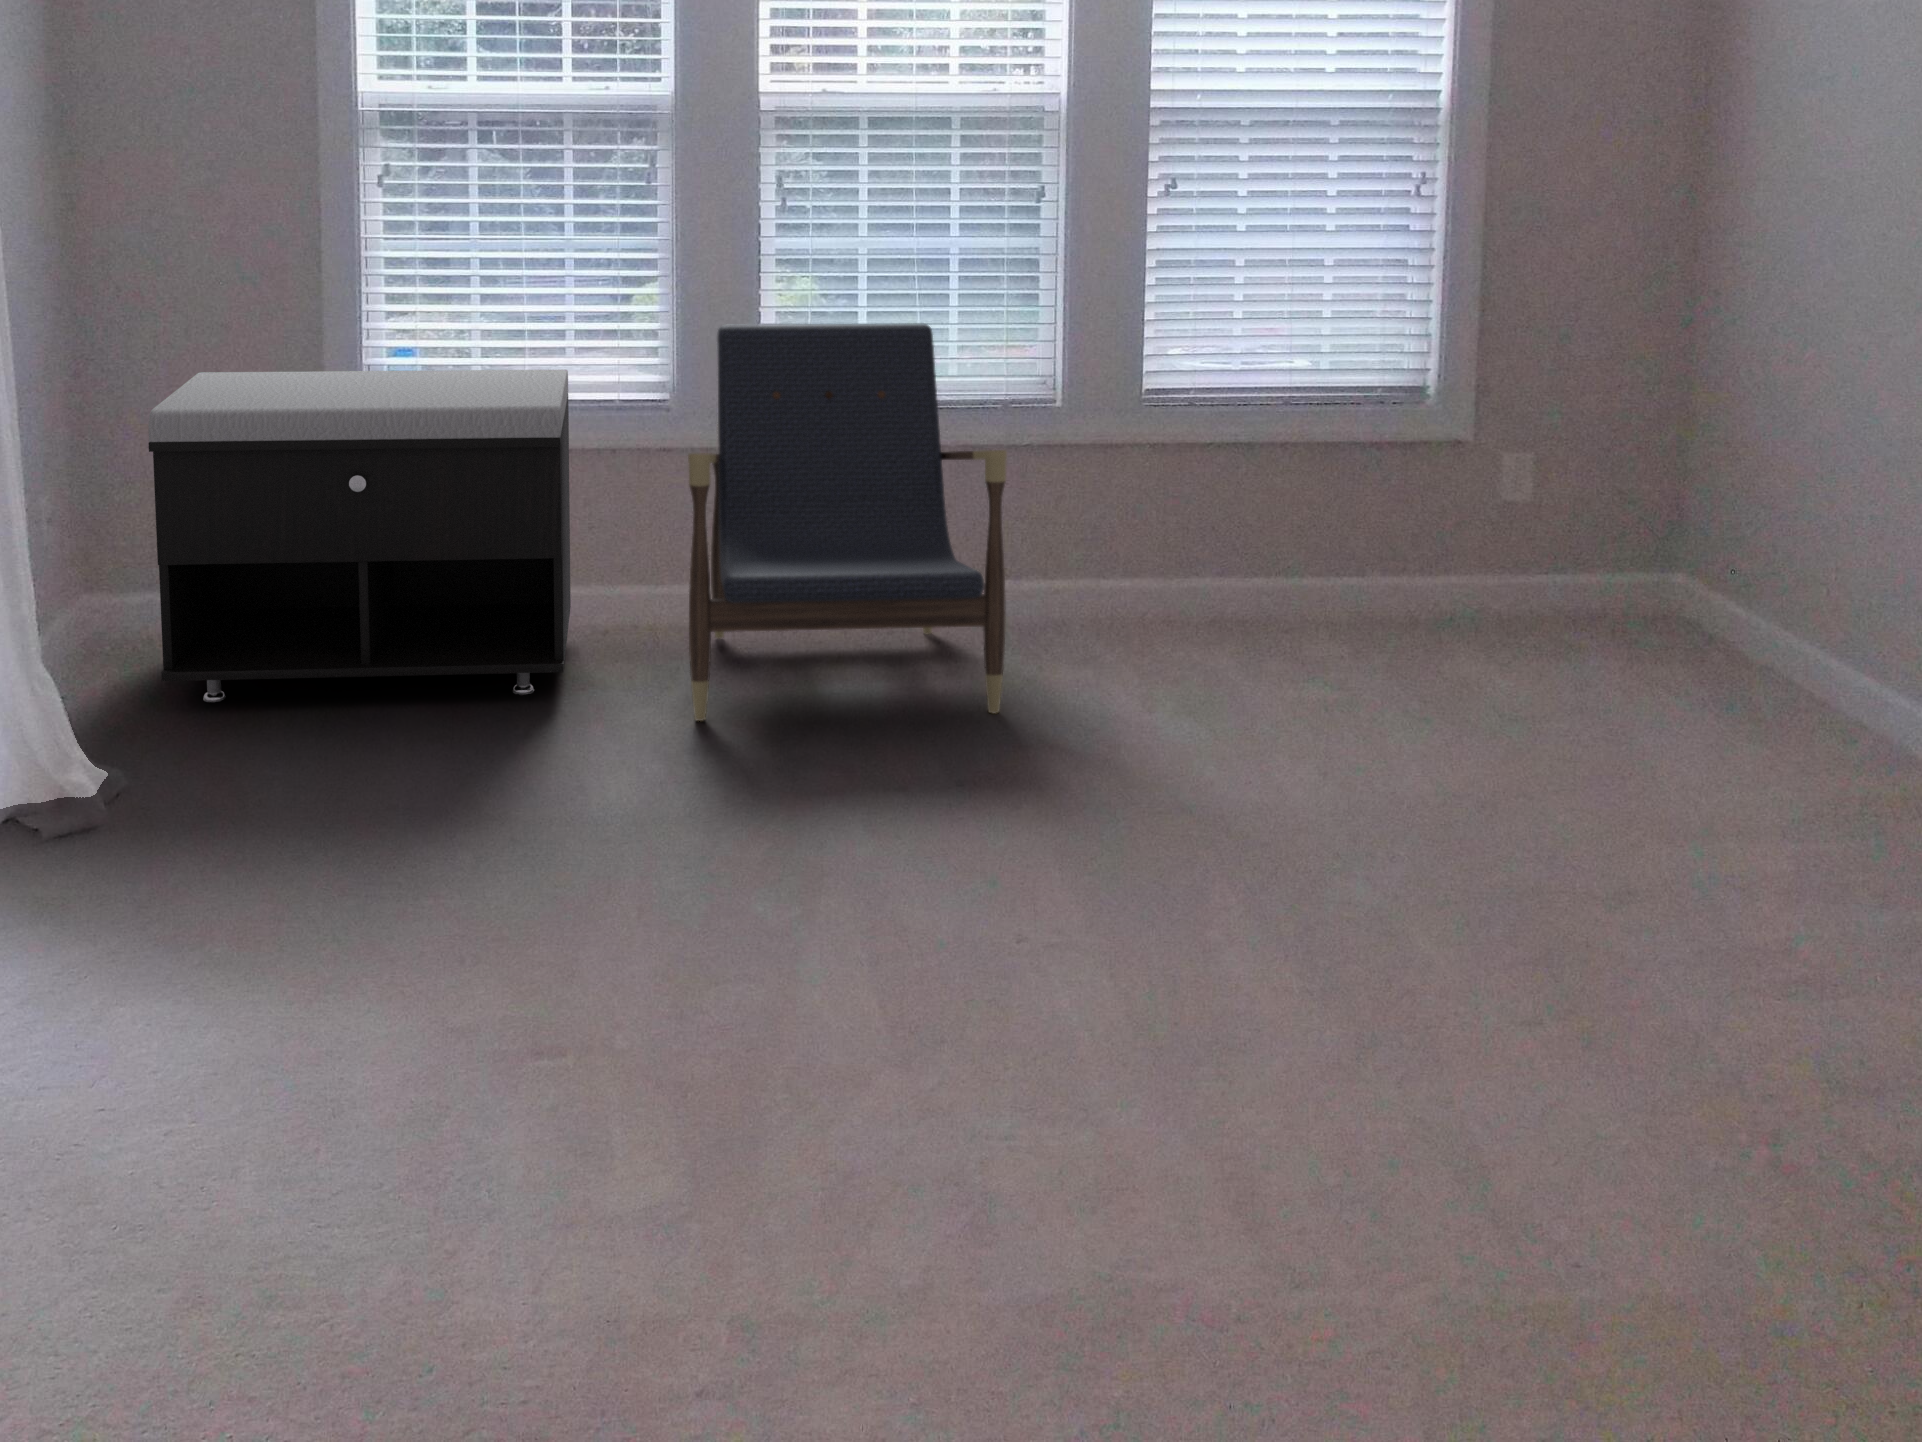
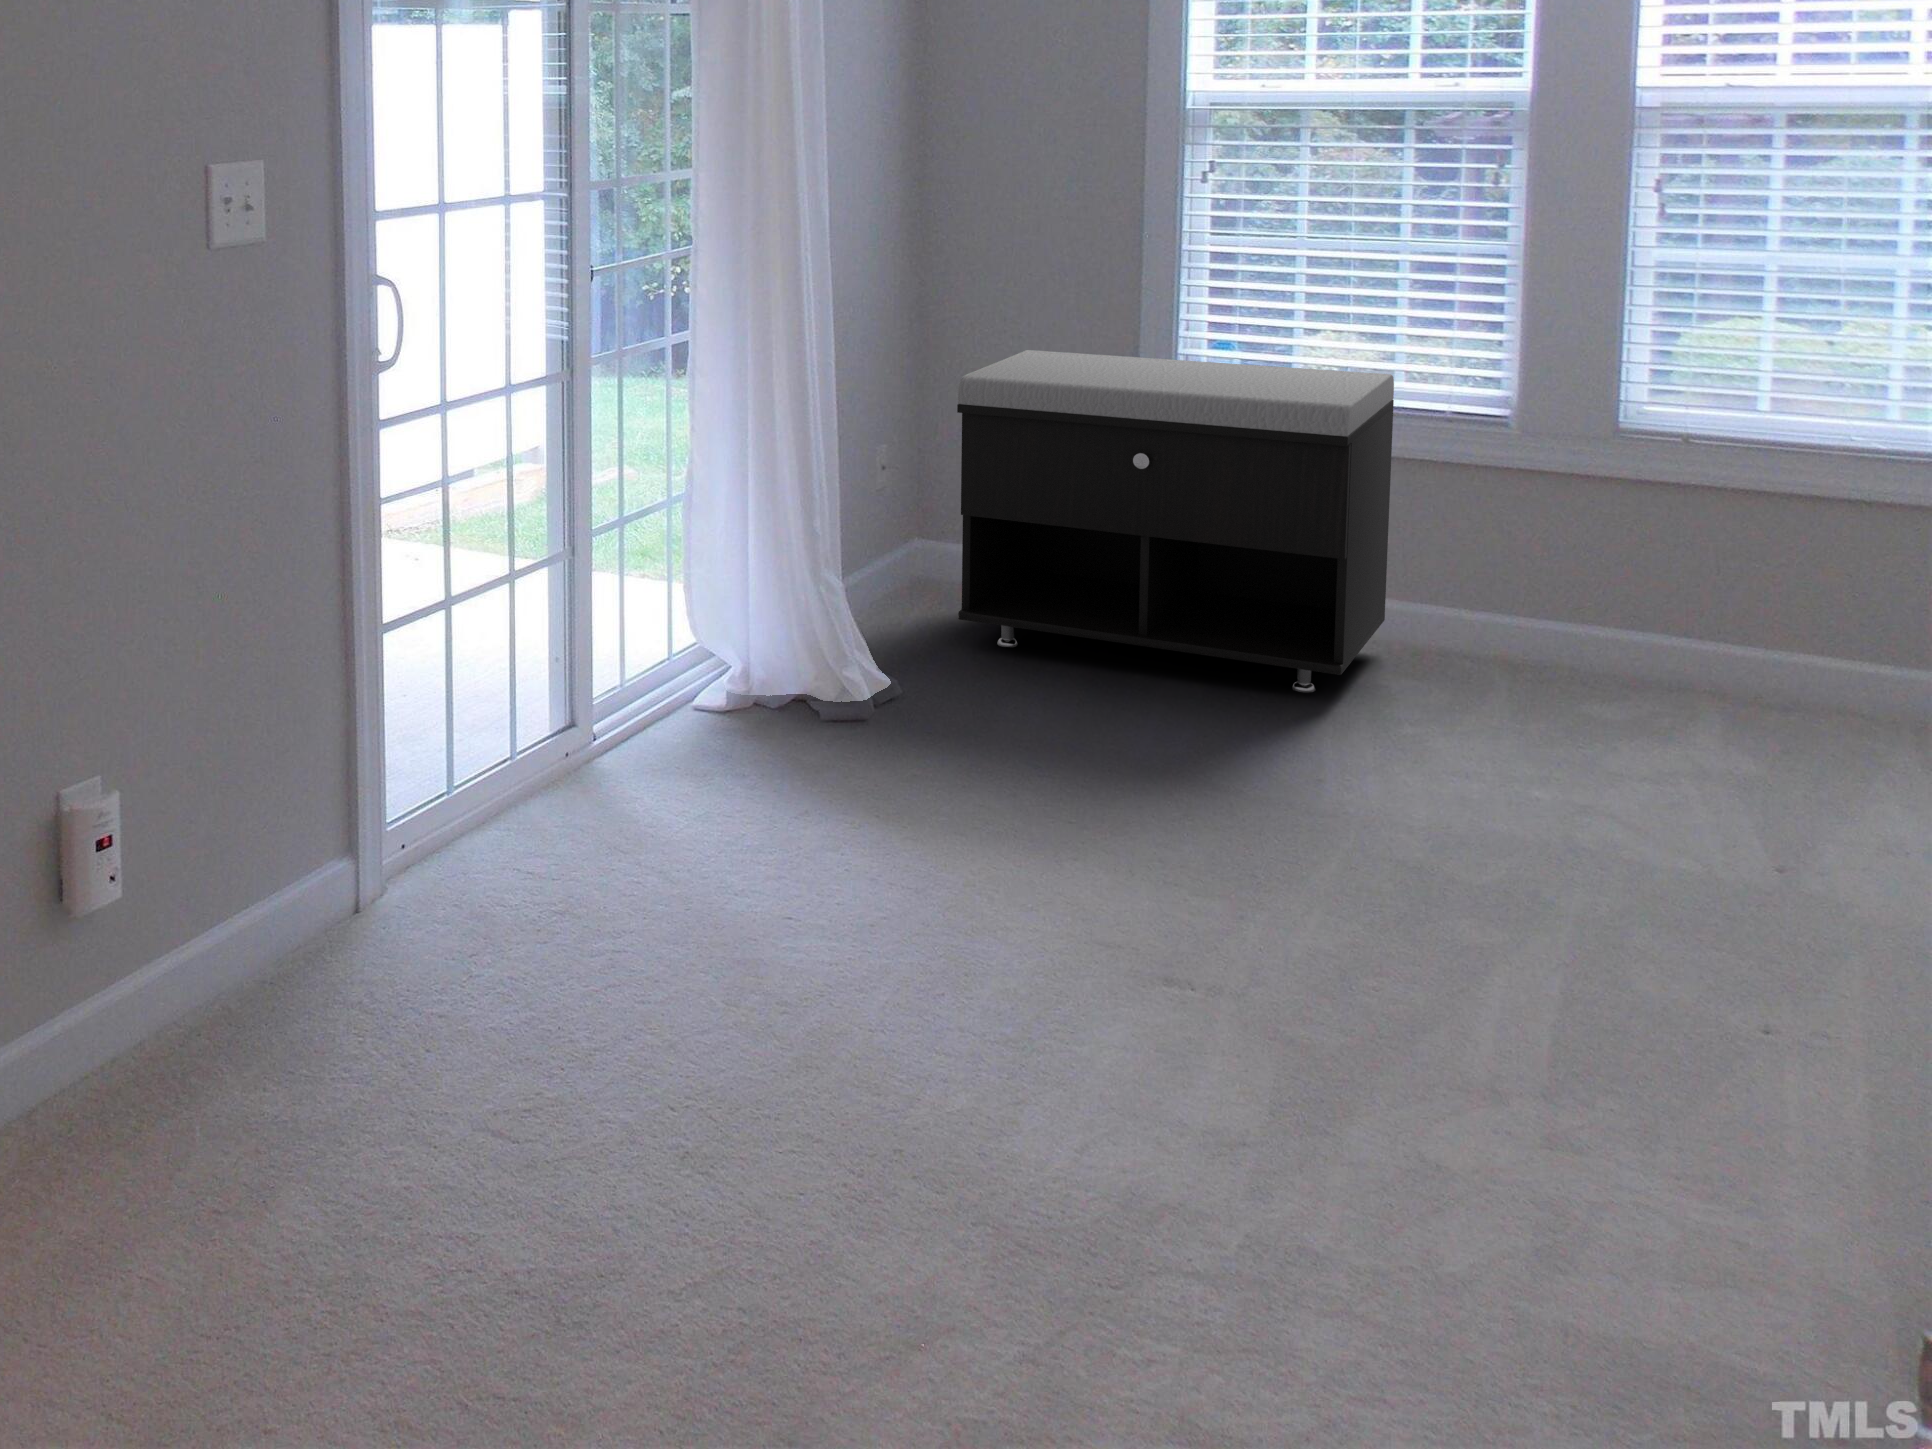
lounge chair: present [688,324,1007,721] -> none [1474,339,1902,810]

